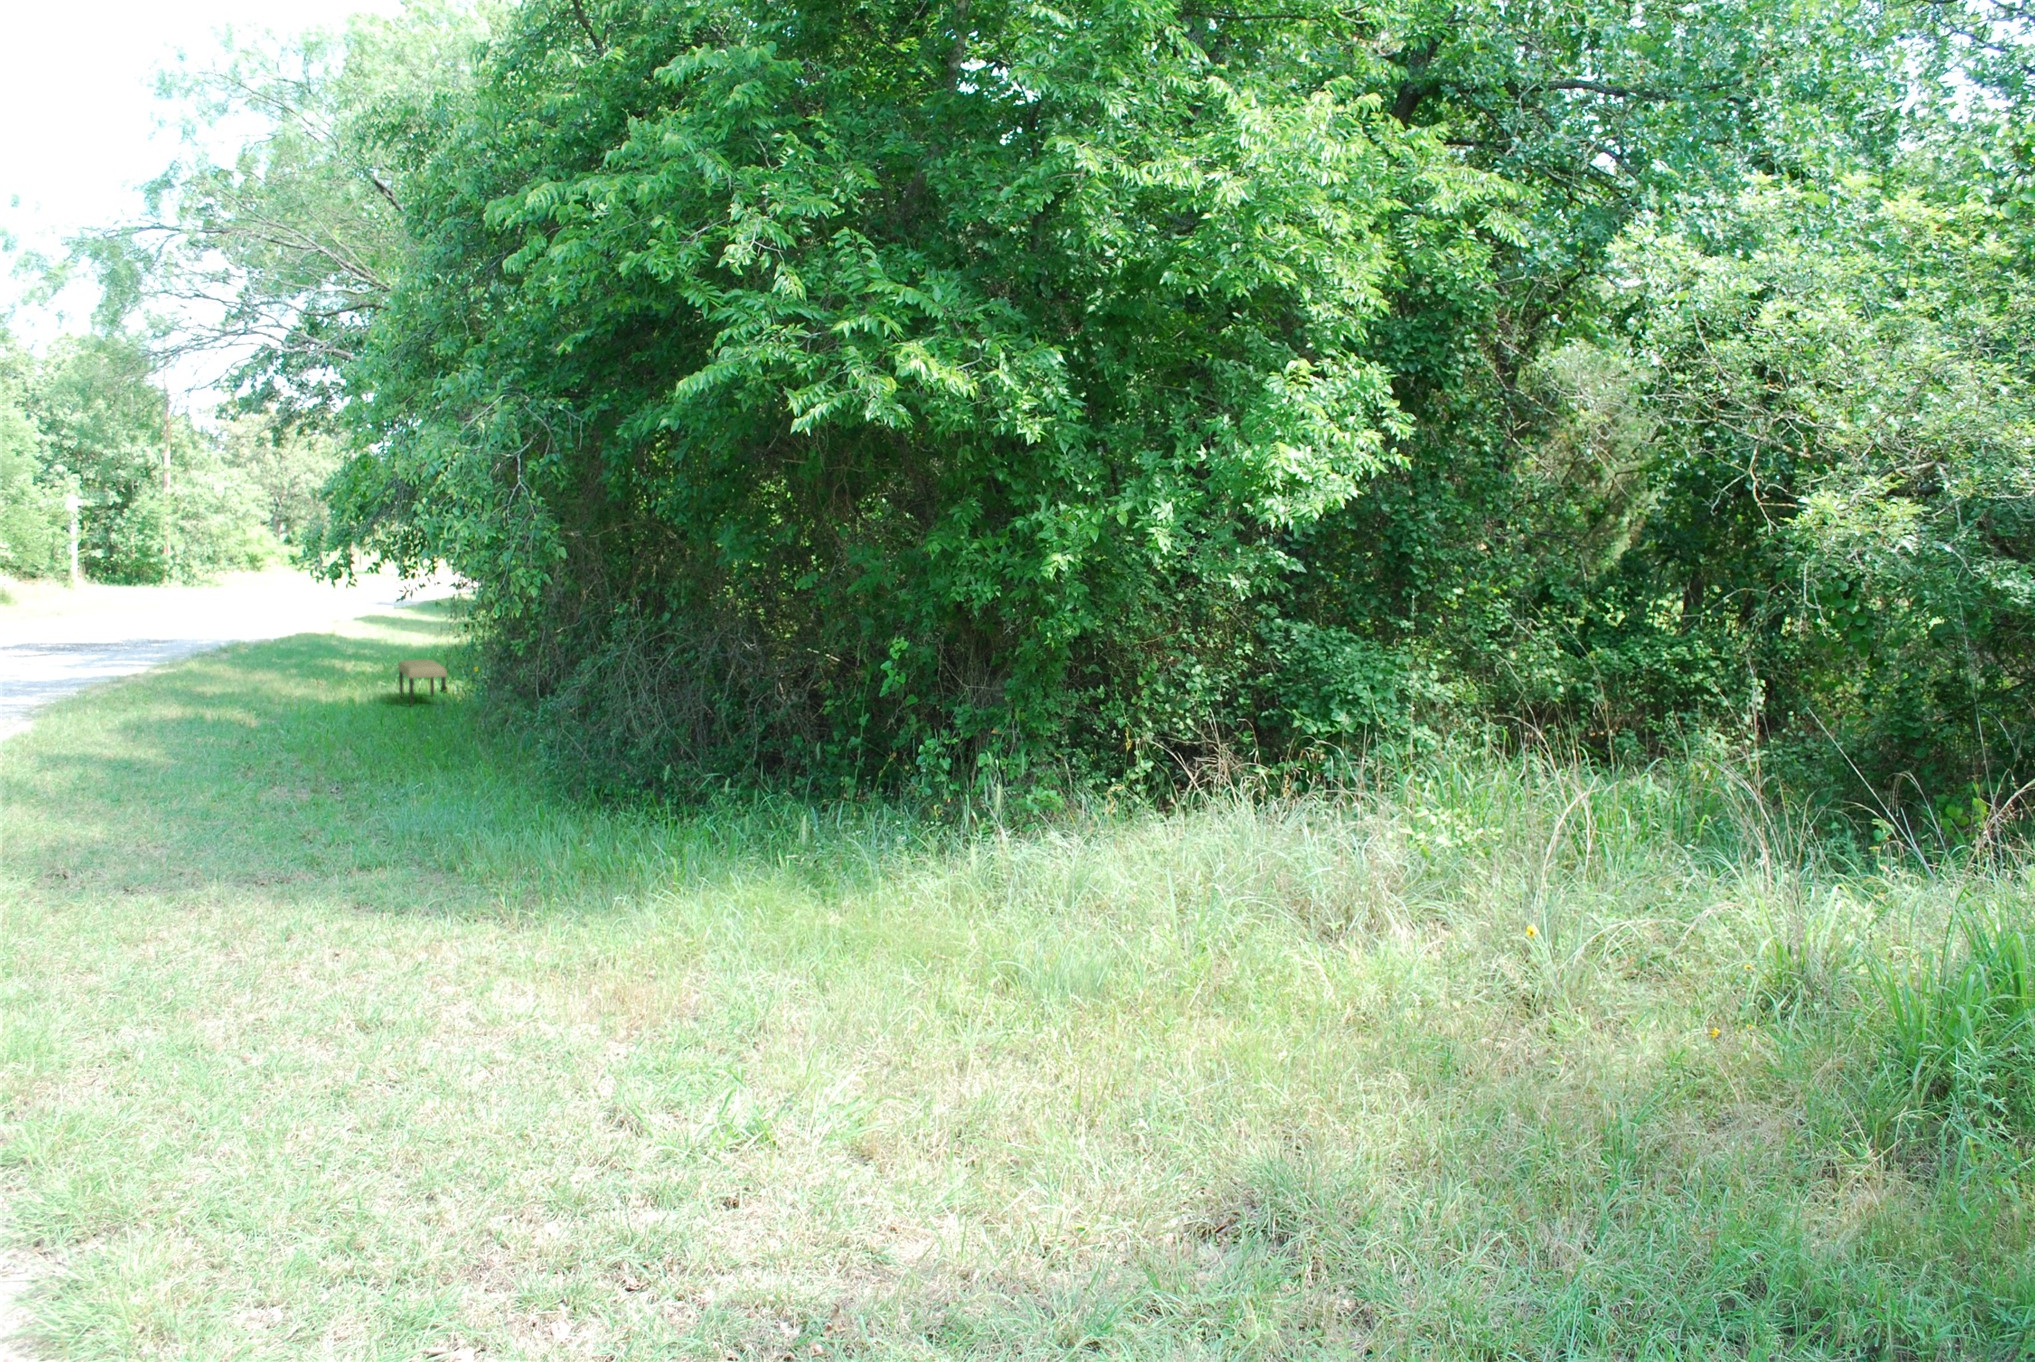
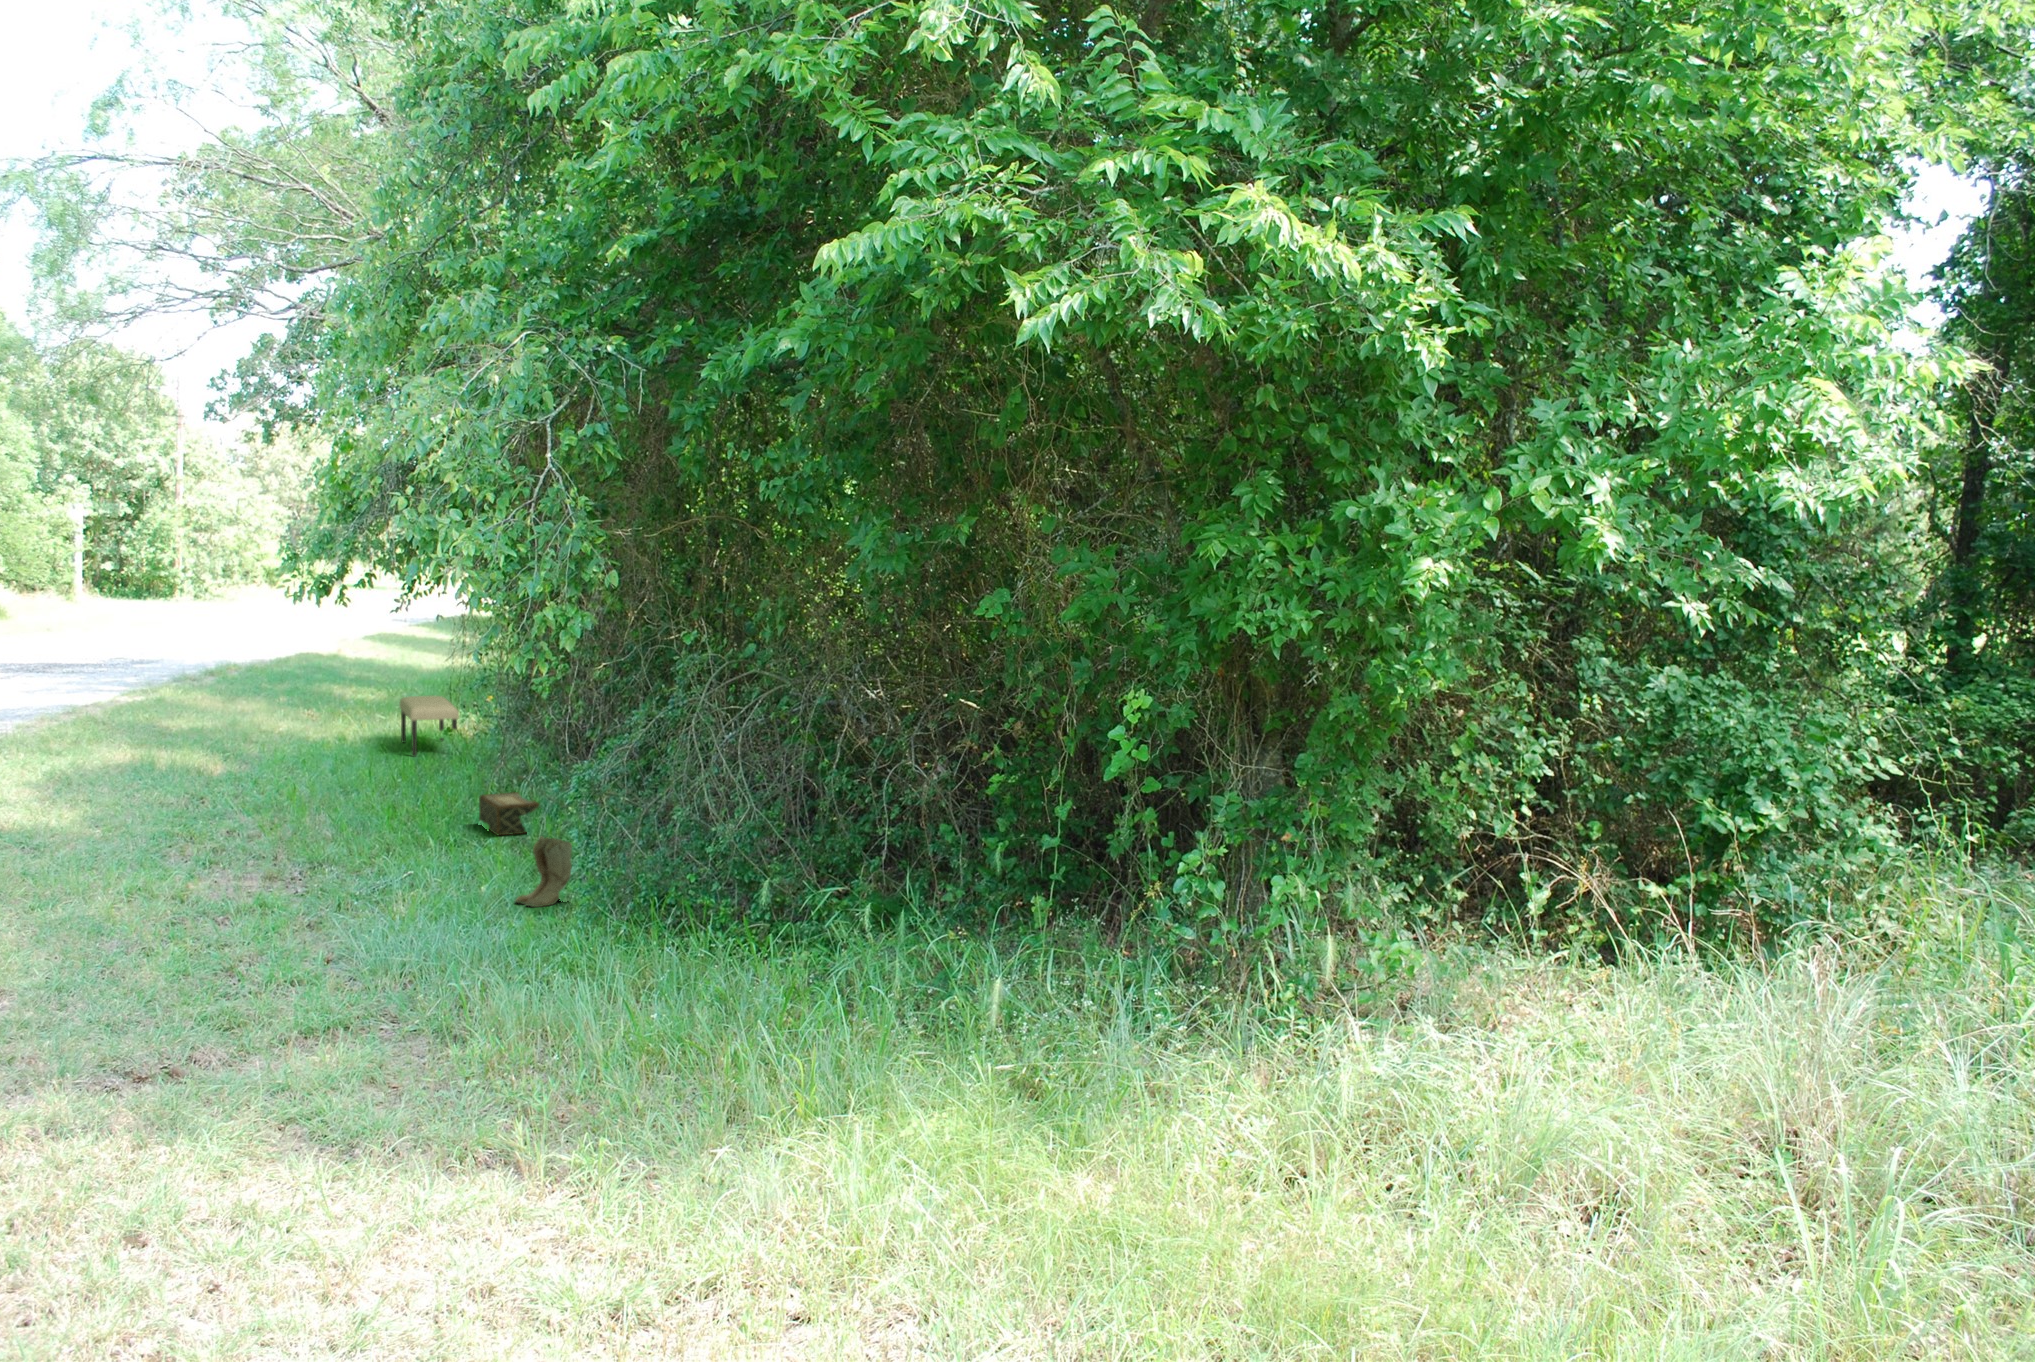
woven basket: none [468,726,514,756] -> present [479,792,539,835]
boots: none [495,747,538,795] -> present [515,836,572,907]

